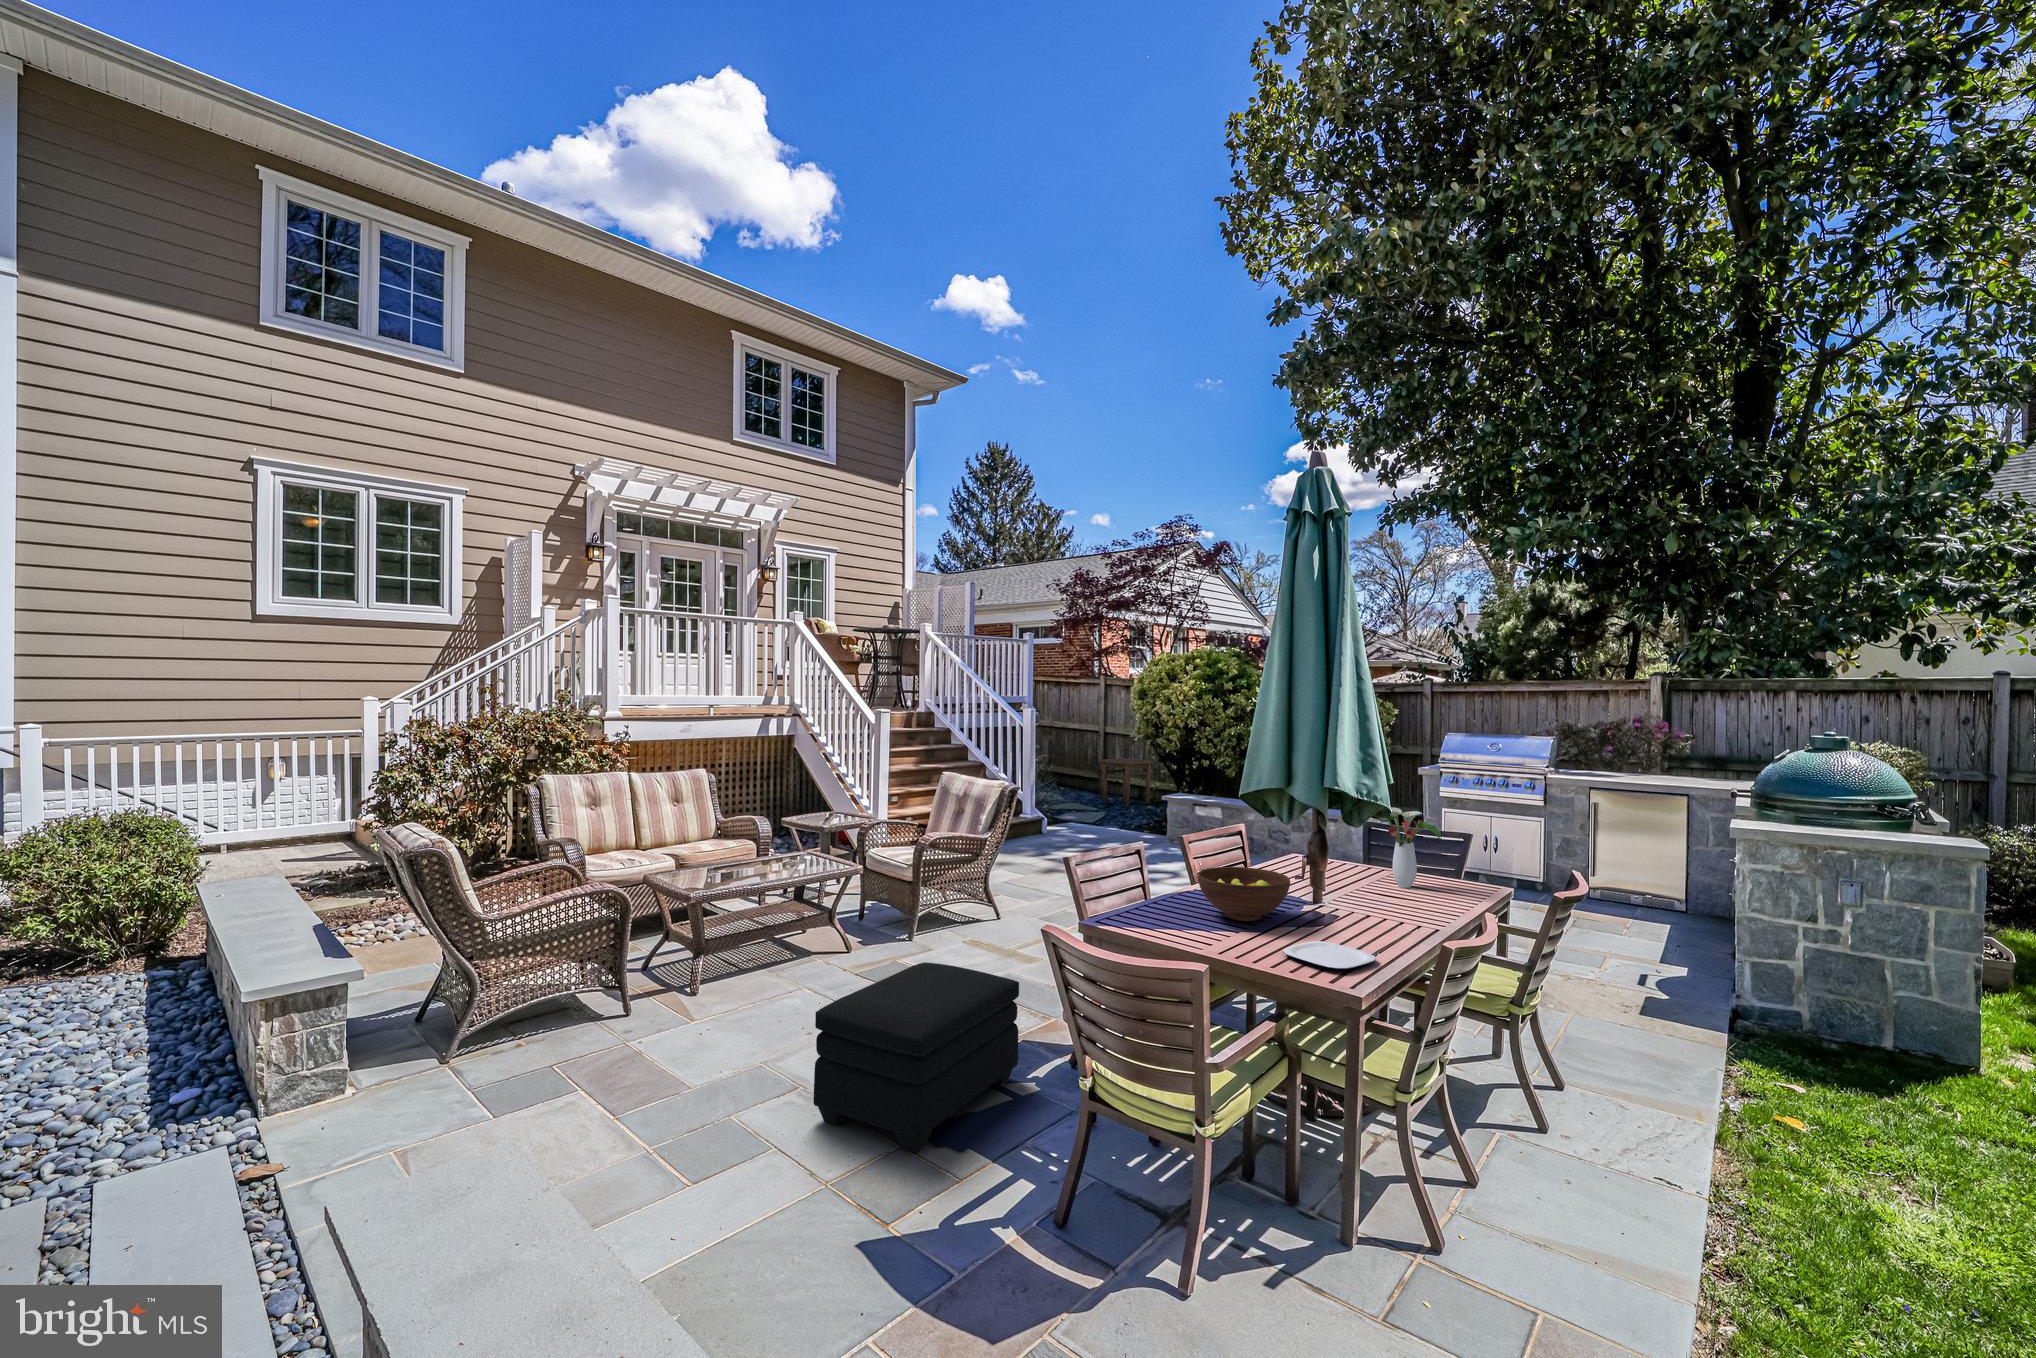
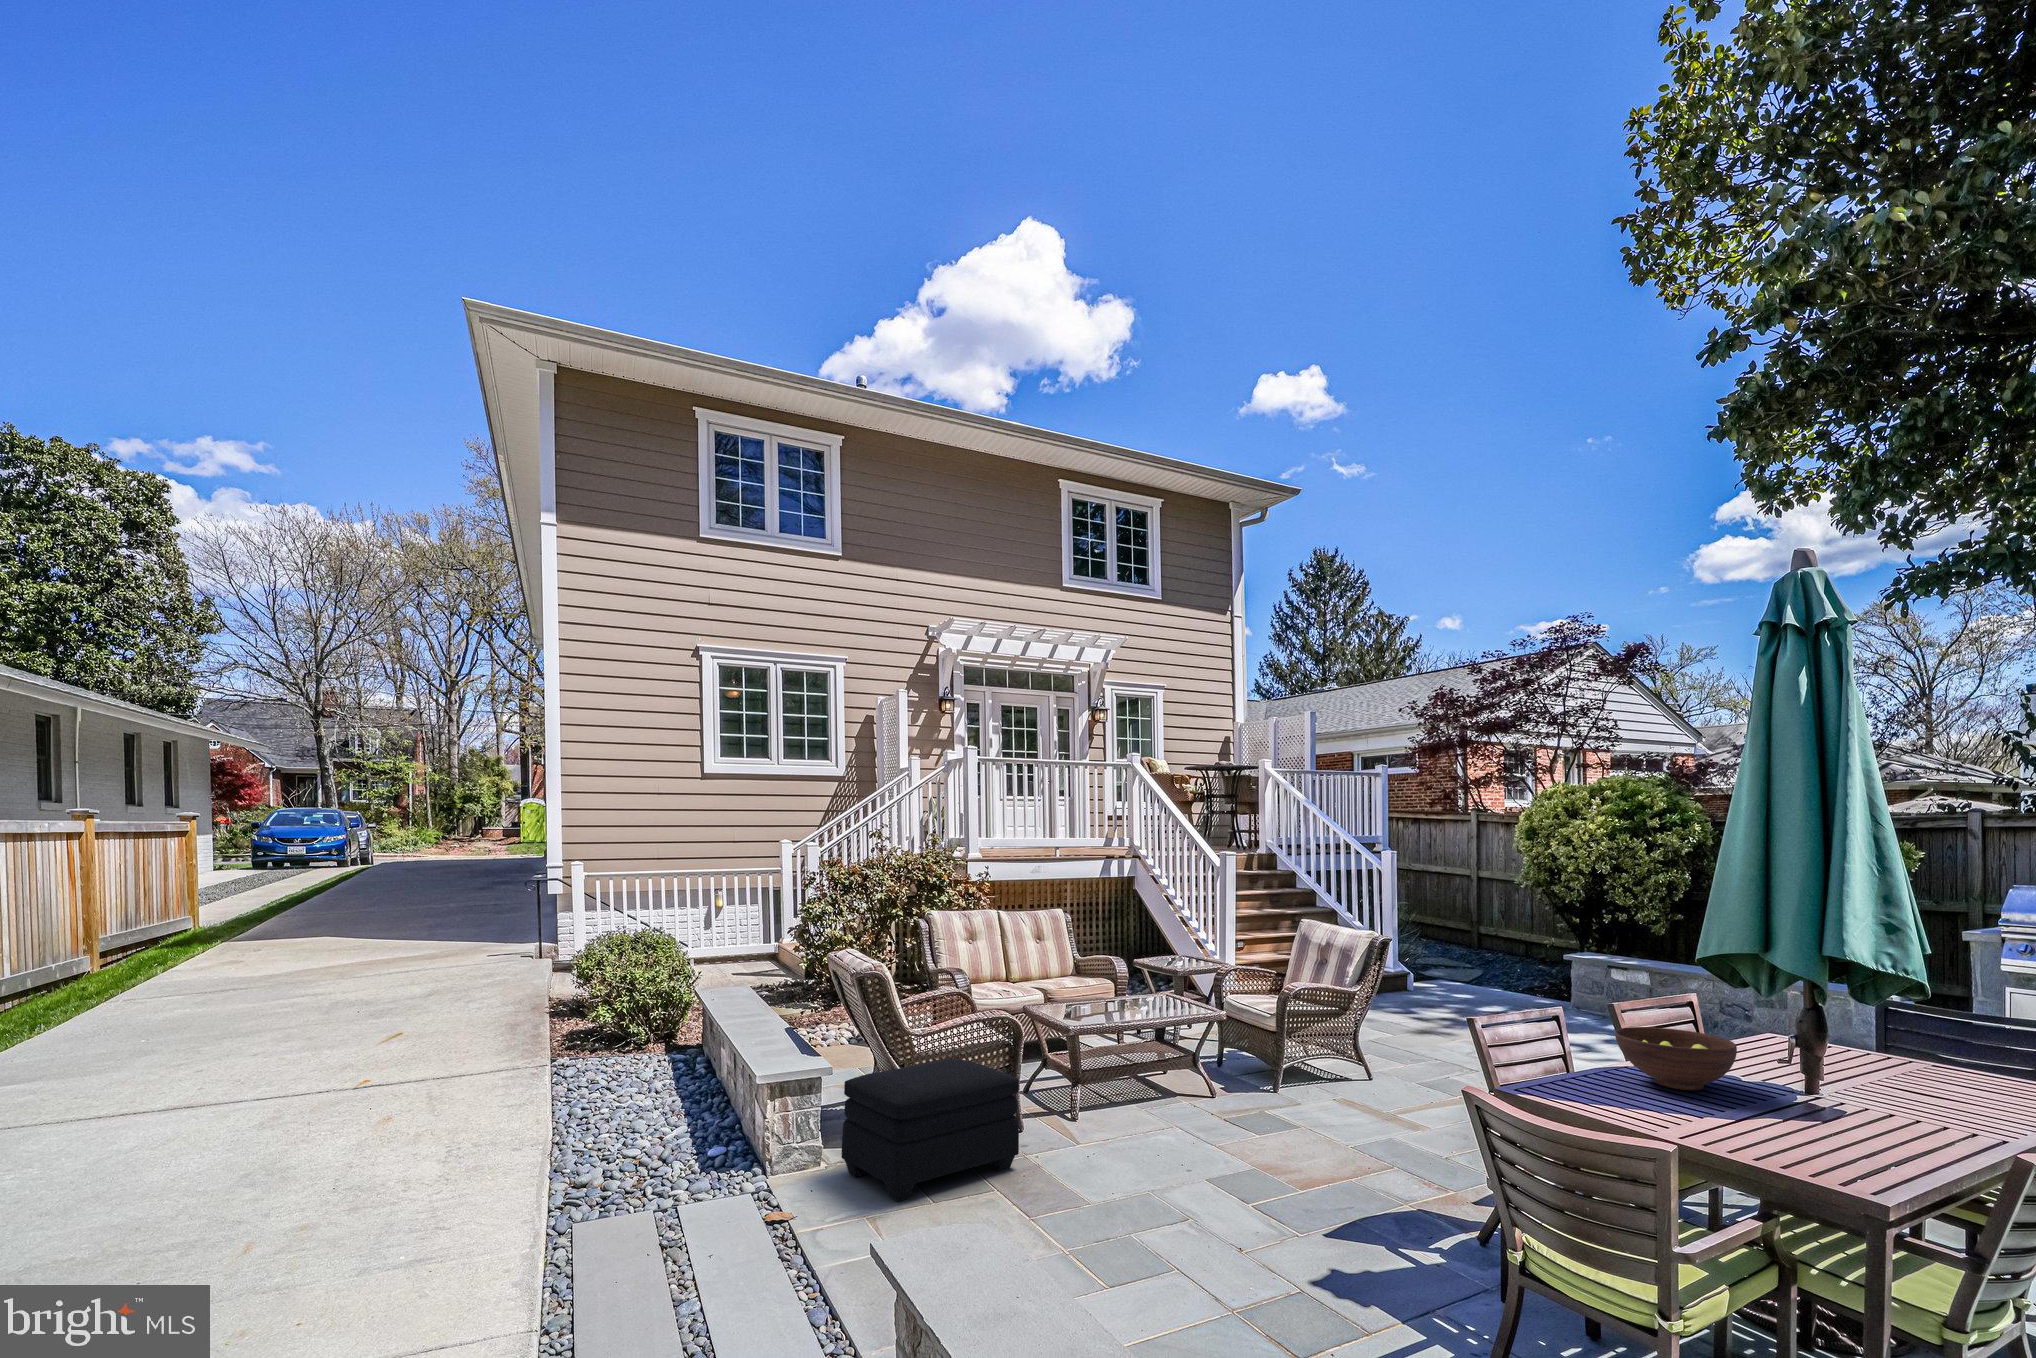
side table: present [1100,758,1153,806] -> none [1480,909,1552,968]
flower arrangement: present [1385,808,1441,888] -> none [1844,971,1957,1073]
plate: present [1283,941,1376,969] -> none [1731,1117,1861,1148]
ottoman: present [814,962,1019,1153] -> present [842,1059,1019,1201]

